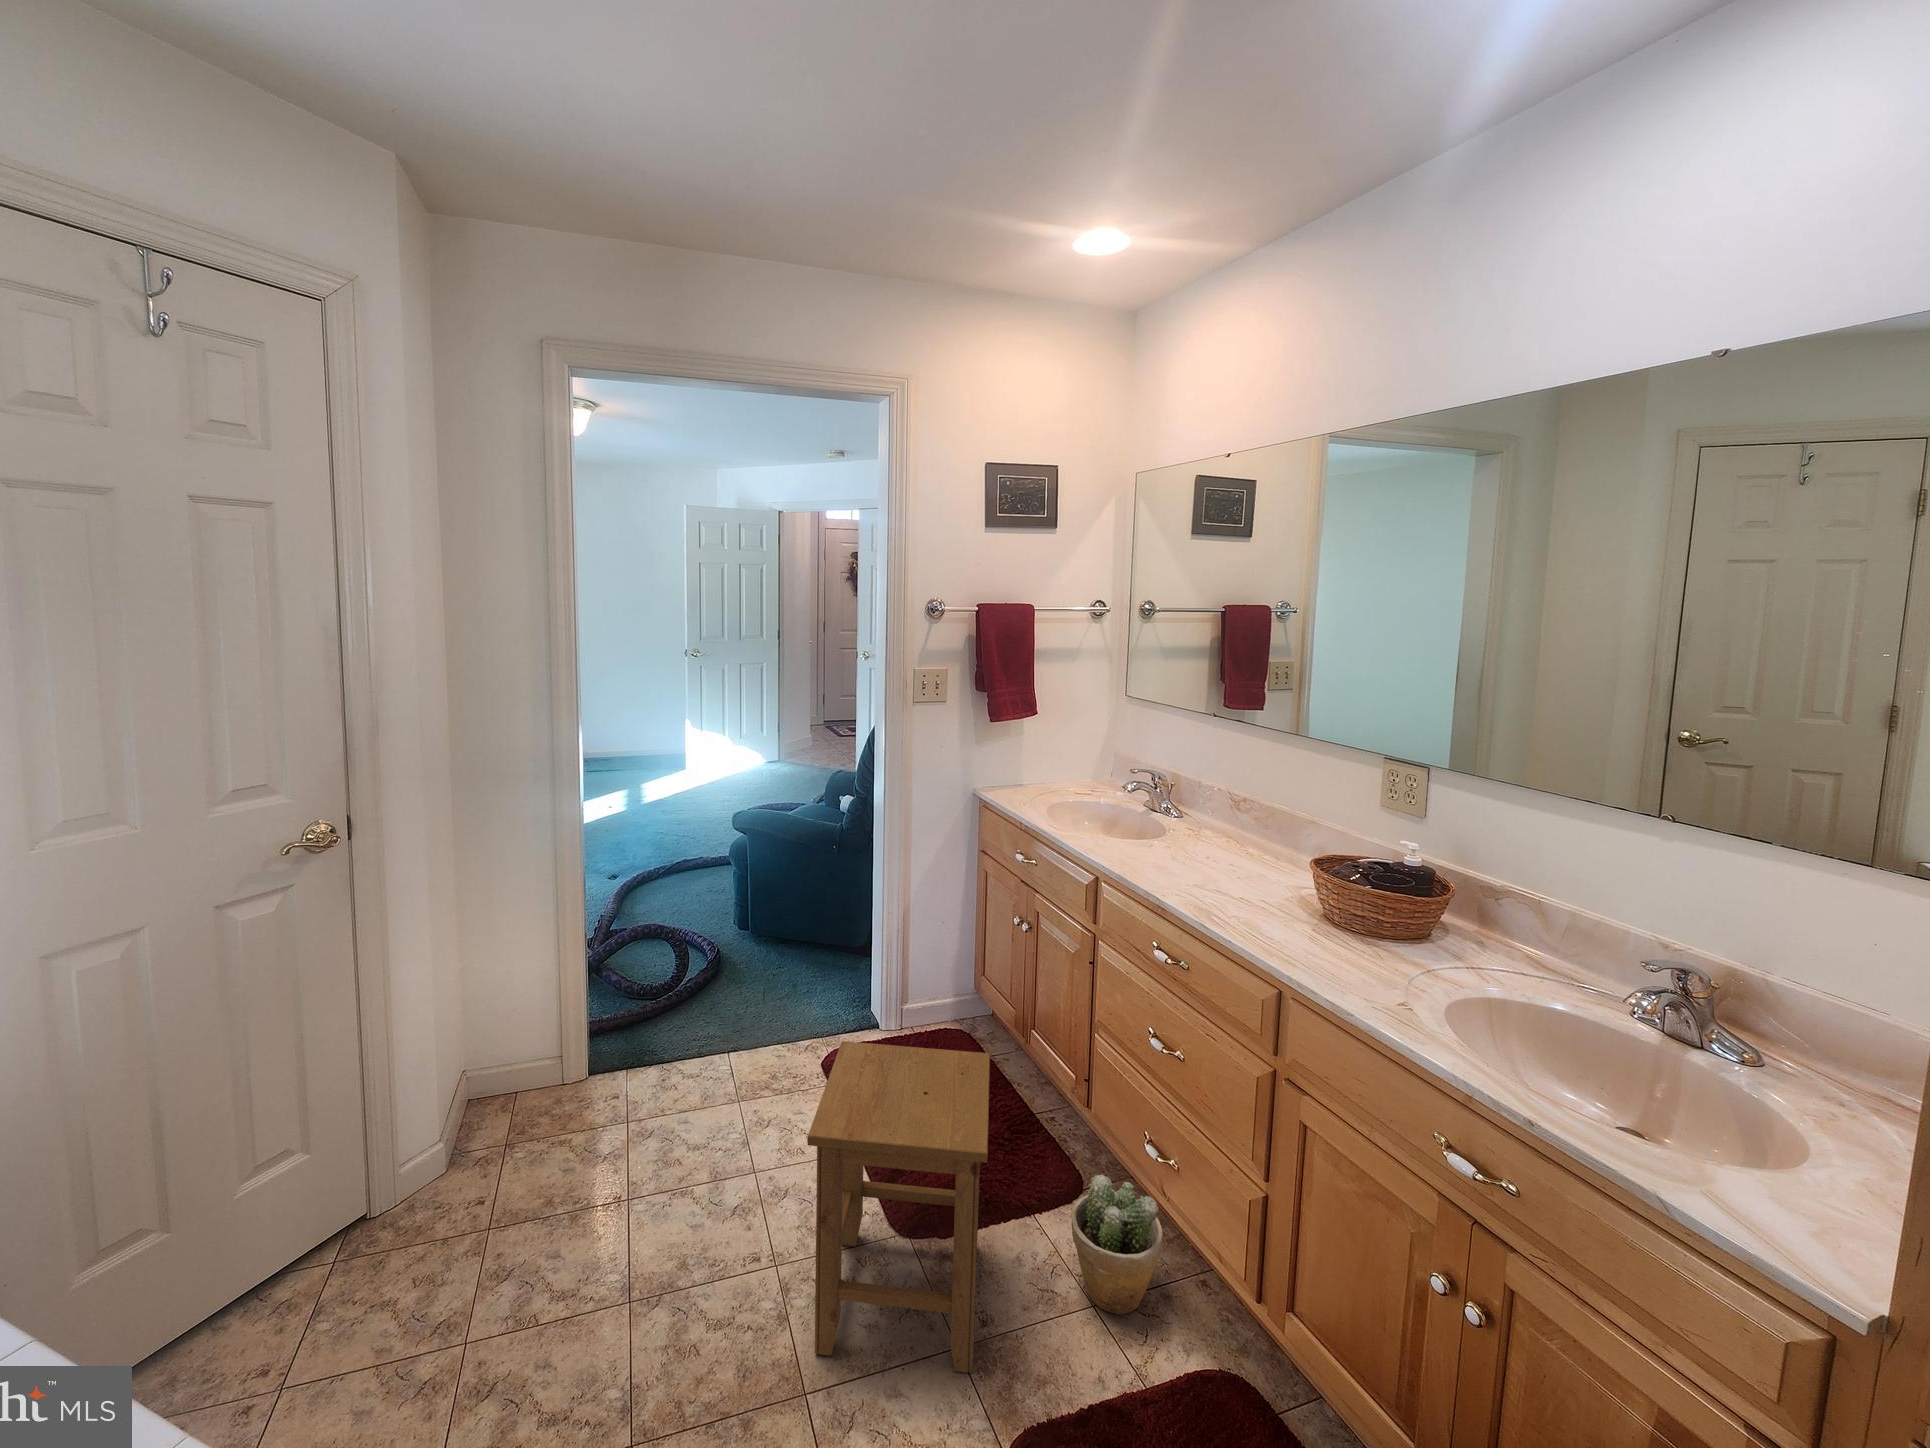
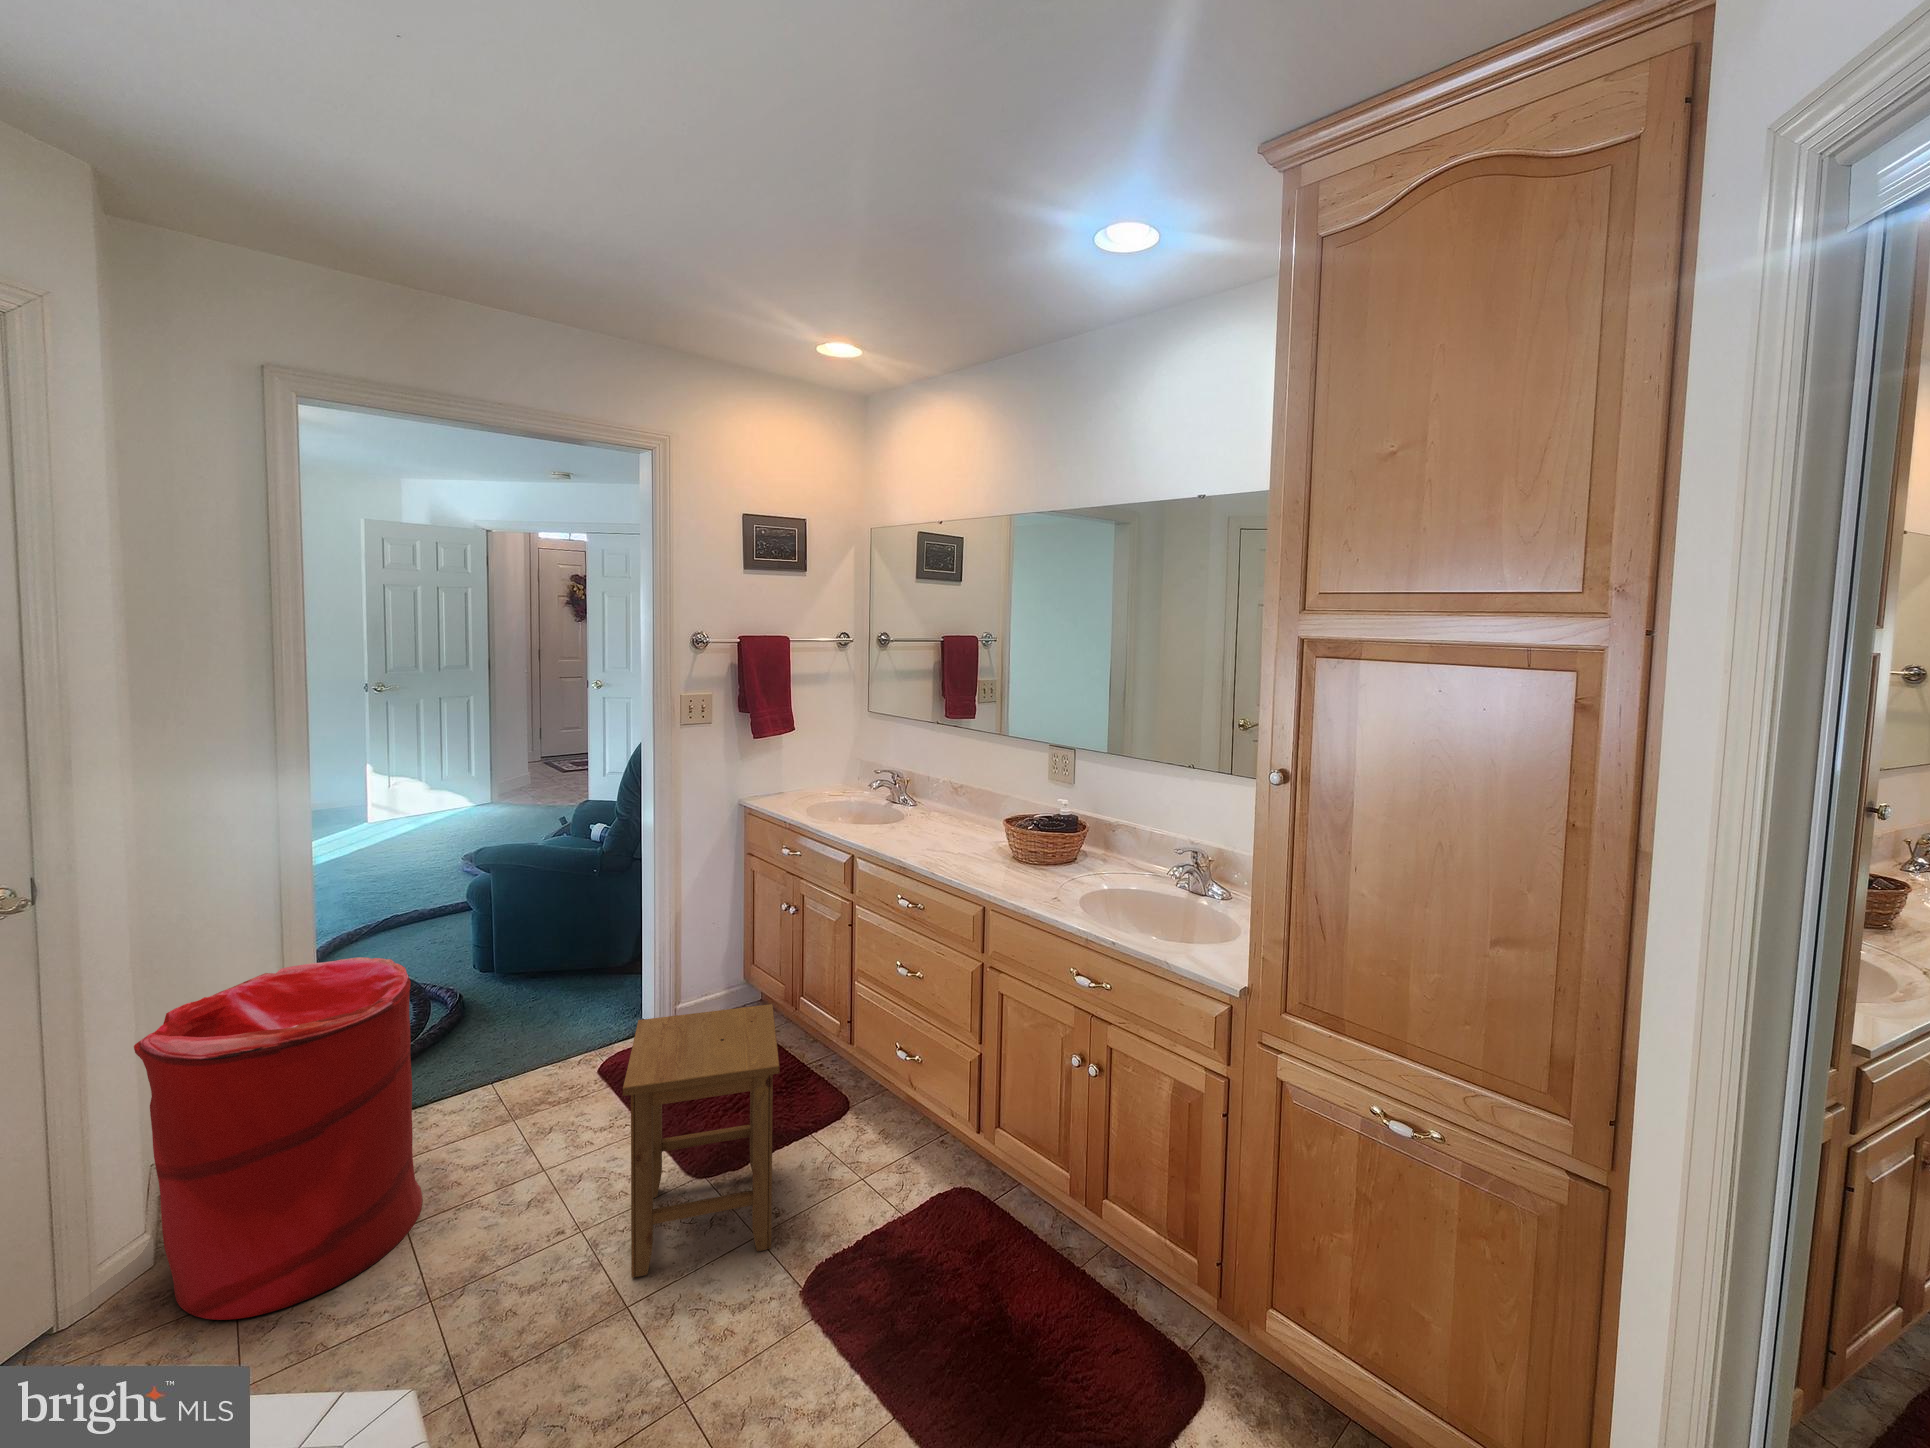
laundry hamper: none [422,917,648,1261] -> present [134,957,423,1320]
potted plant: present [1071,1175,1163,1314] -> none [843,1078,912,1180]

